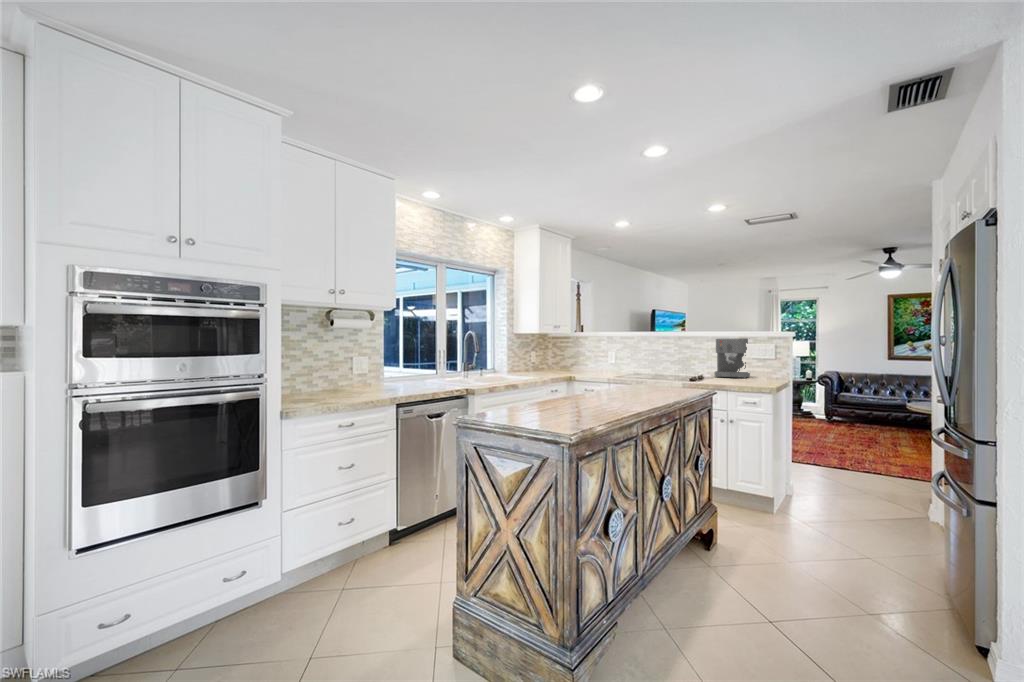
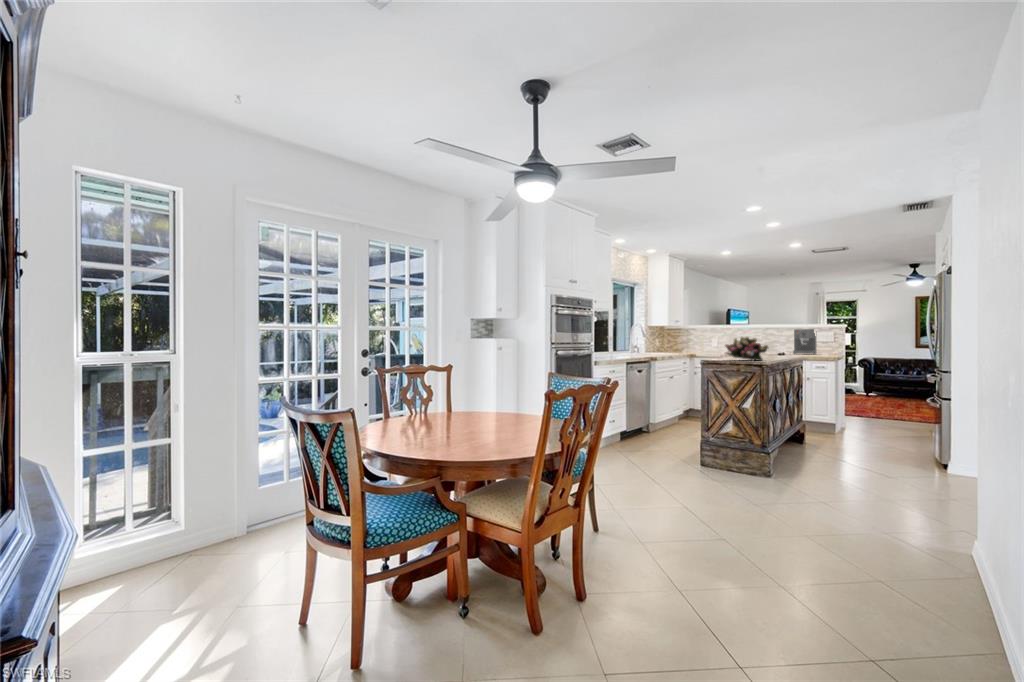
flower arrangement: none [499,363,595,424] -> present [725,337,768,361]

